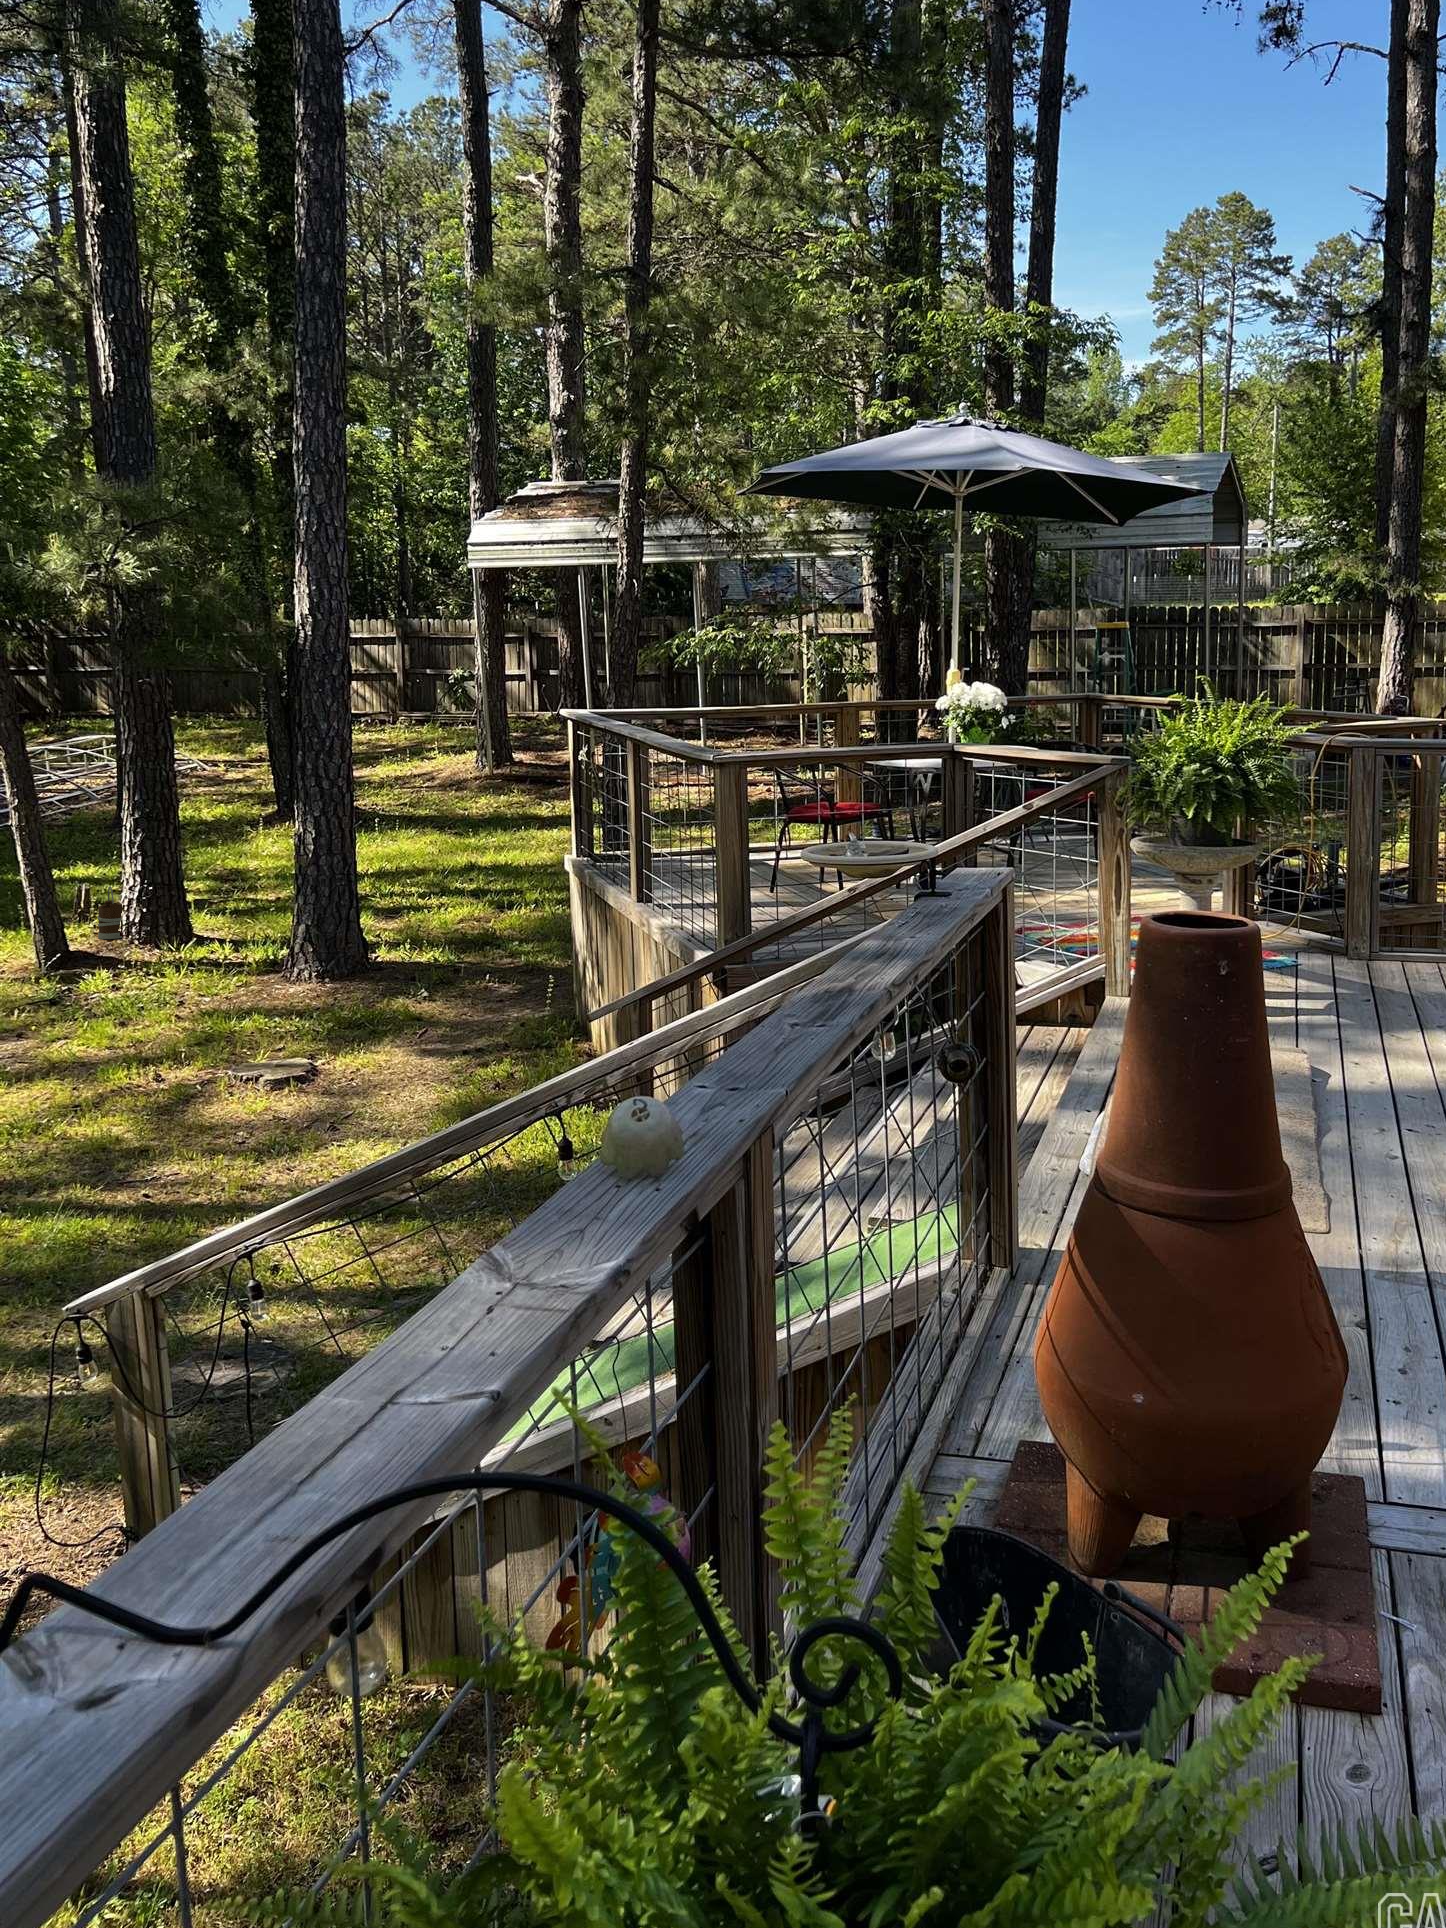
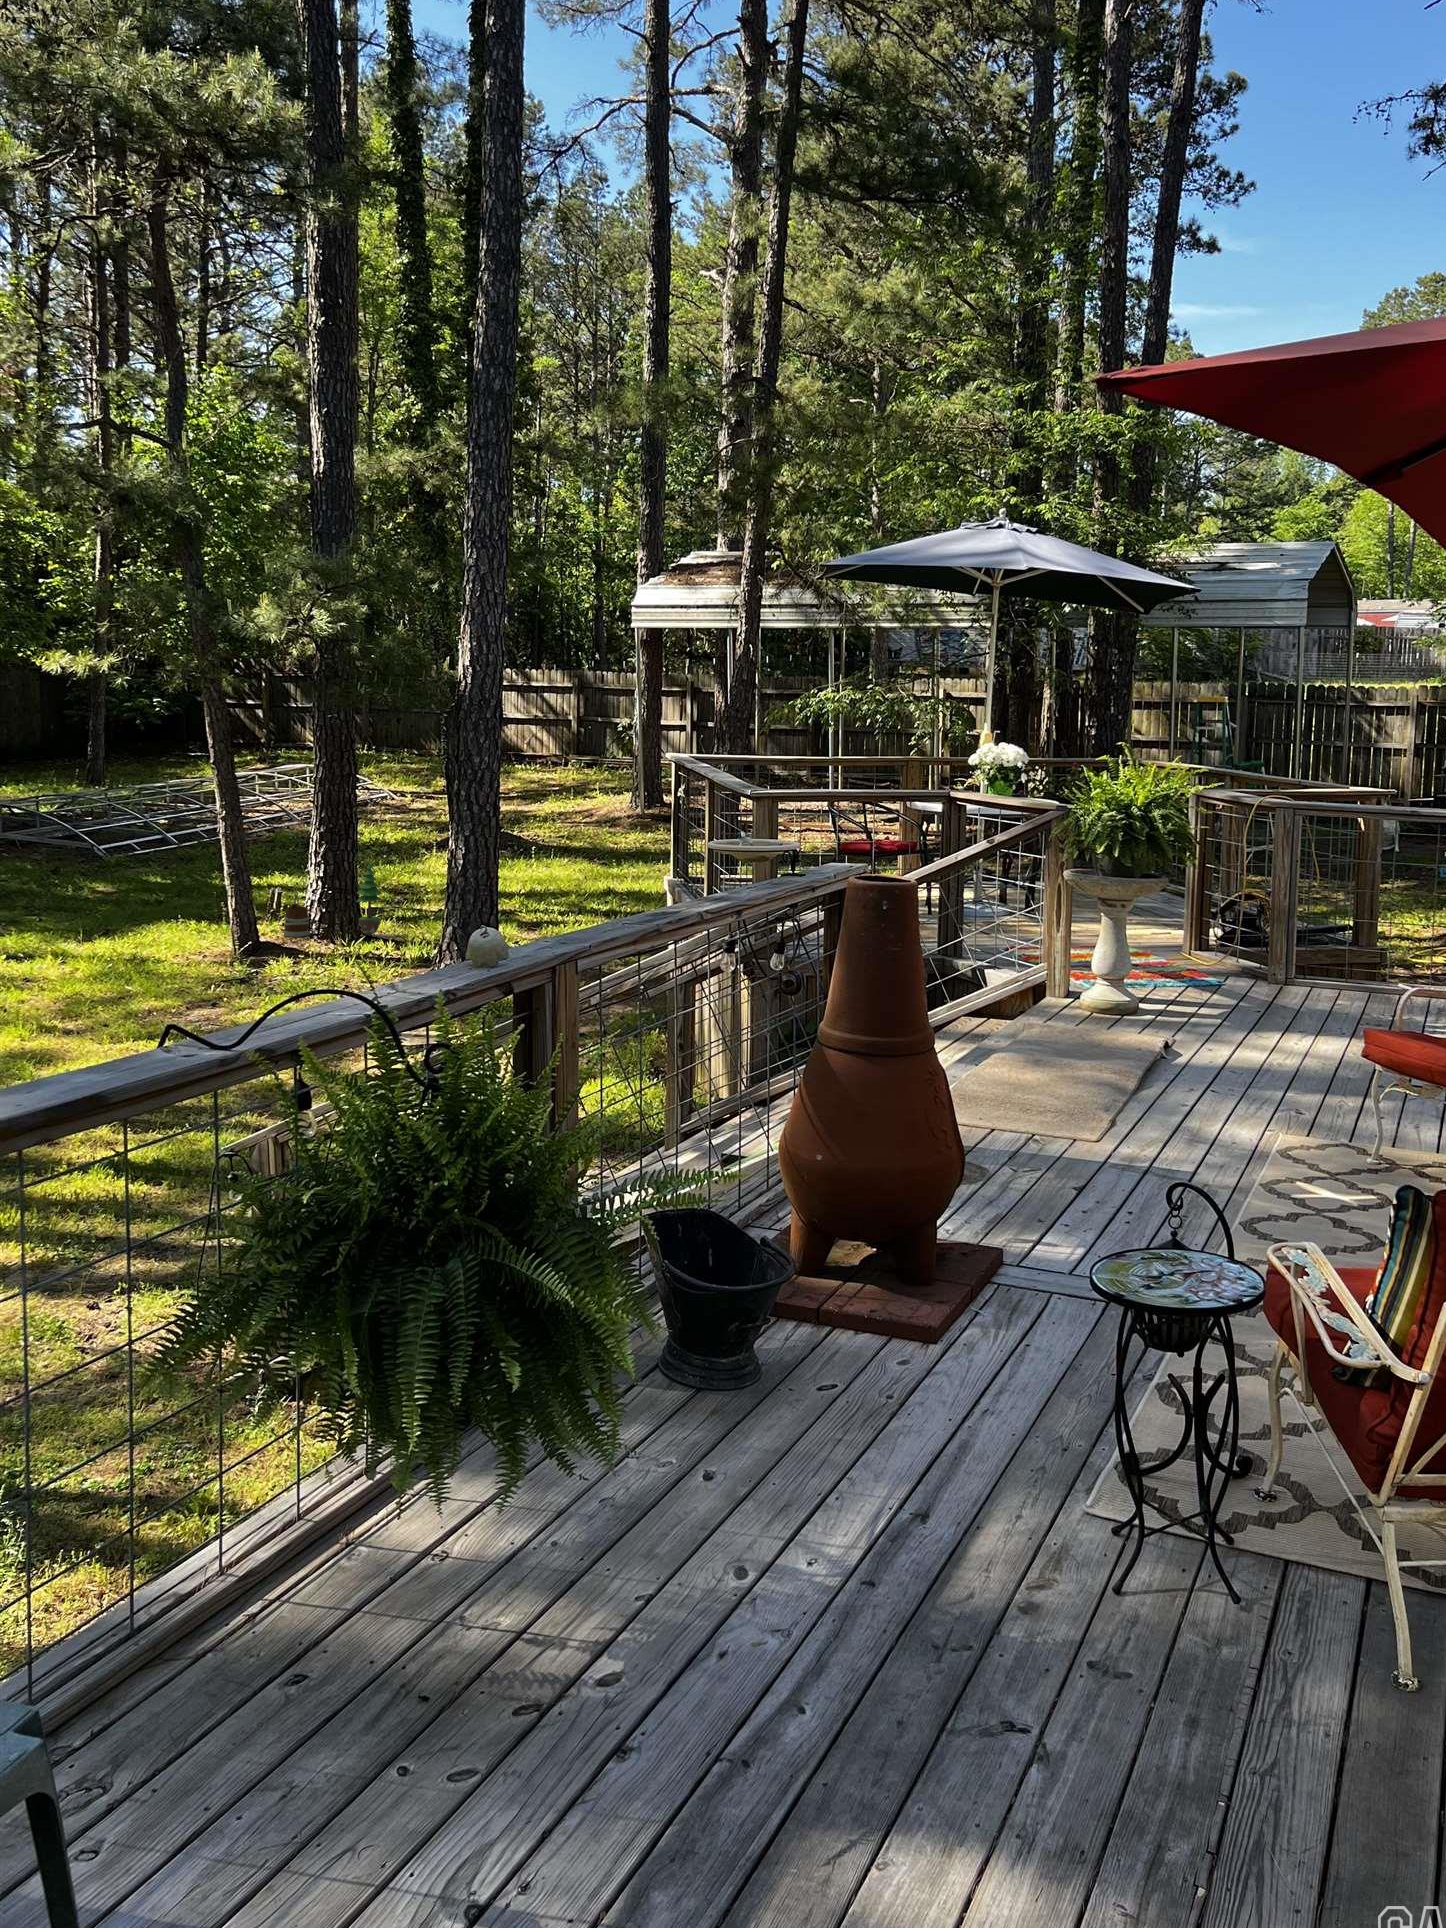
potted tree: none [182,847,215,932] -> present [356,862,383,936]

